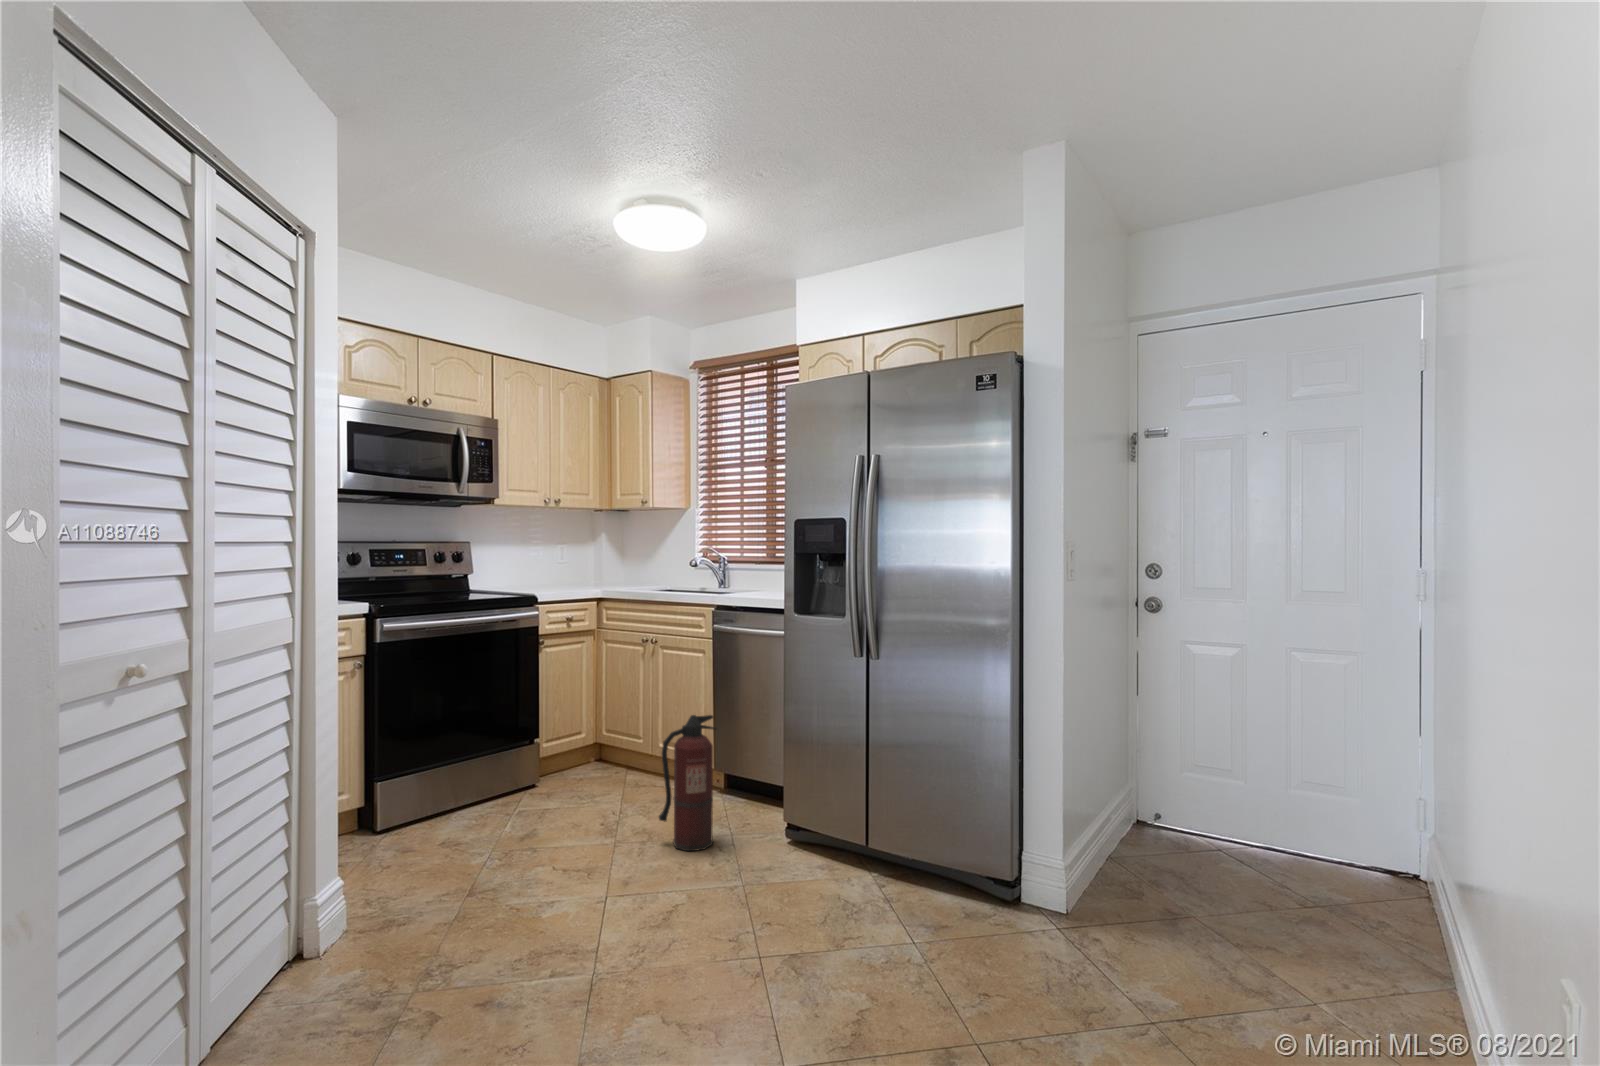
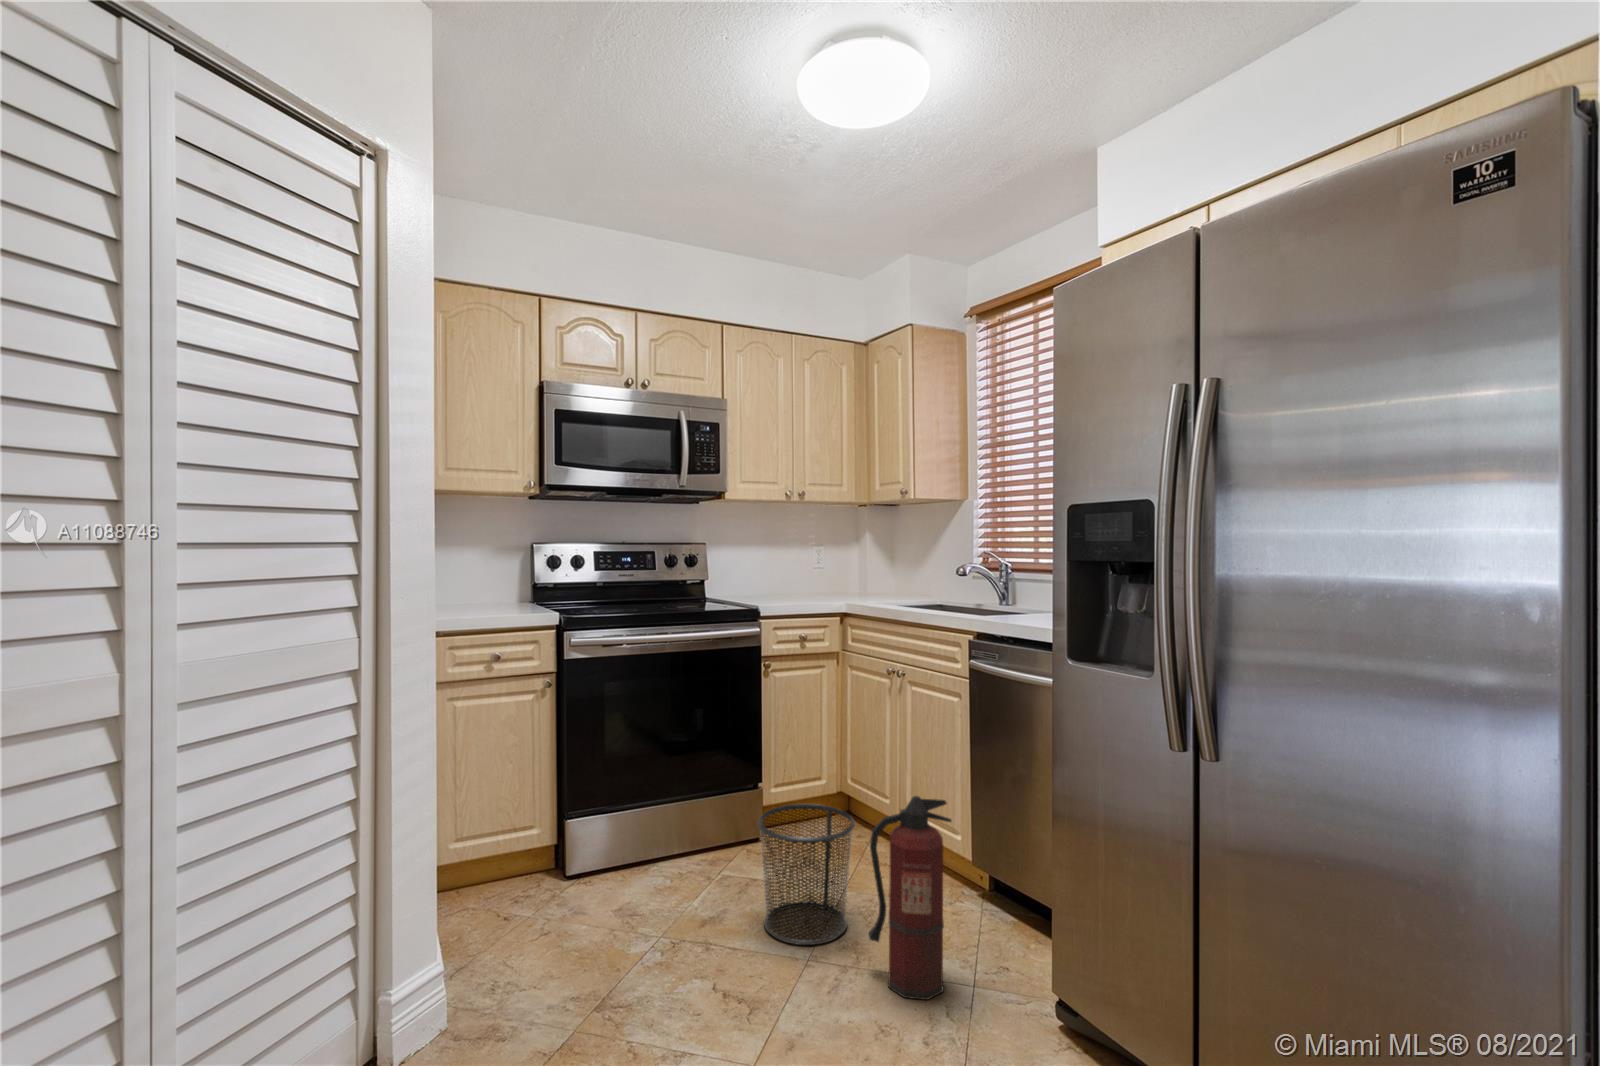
waste bin: none [563,741,639,840] -> present [758,804,855,945]

